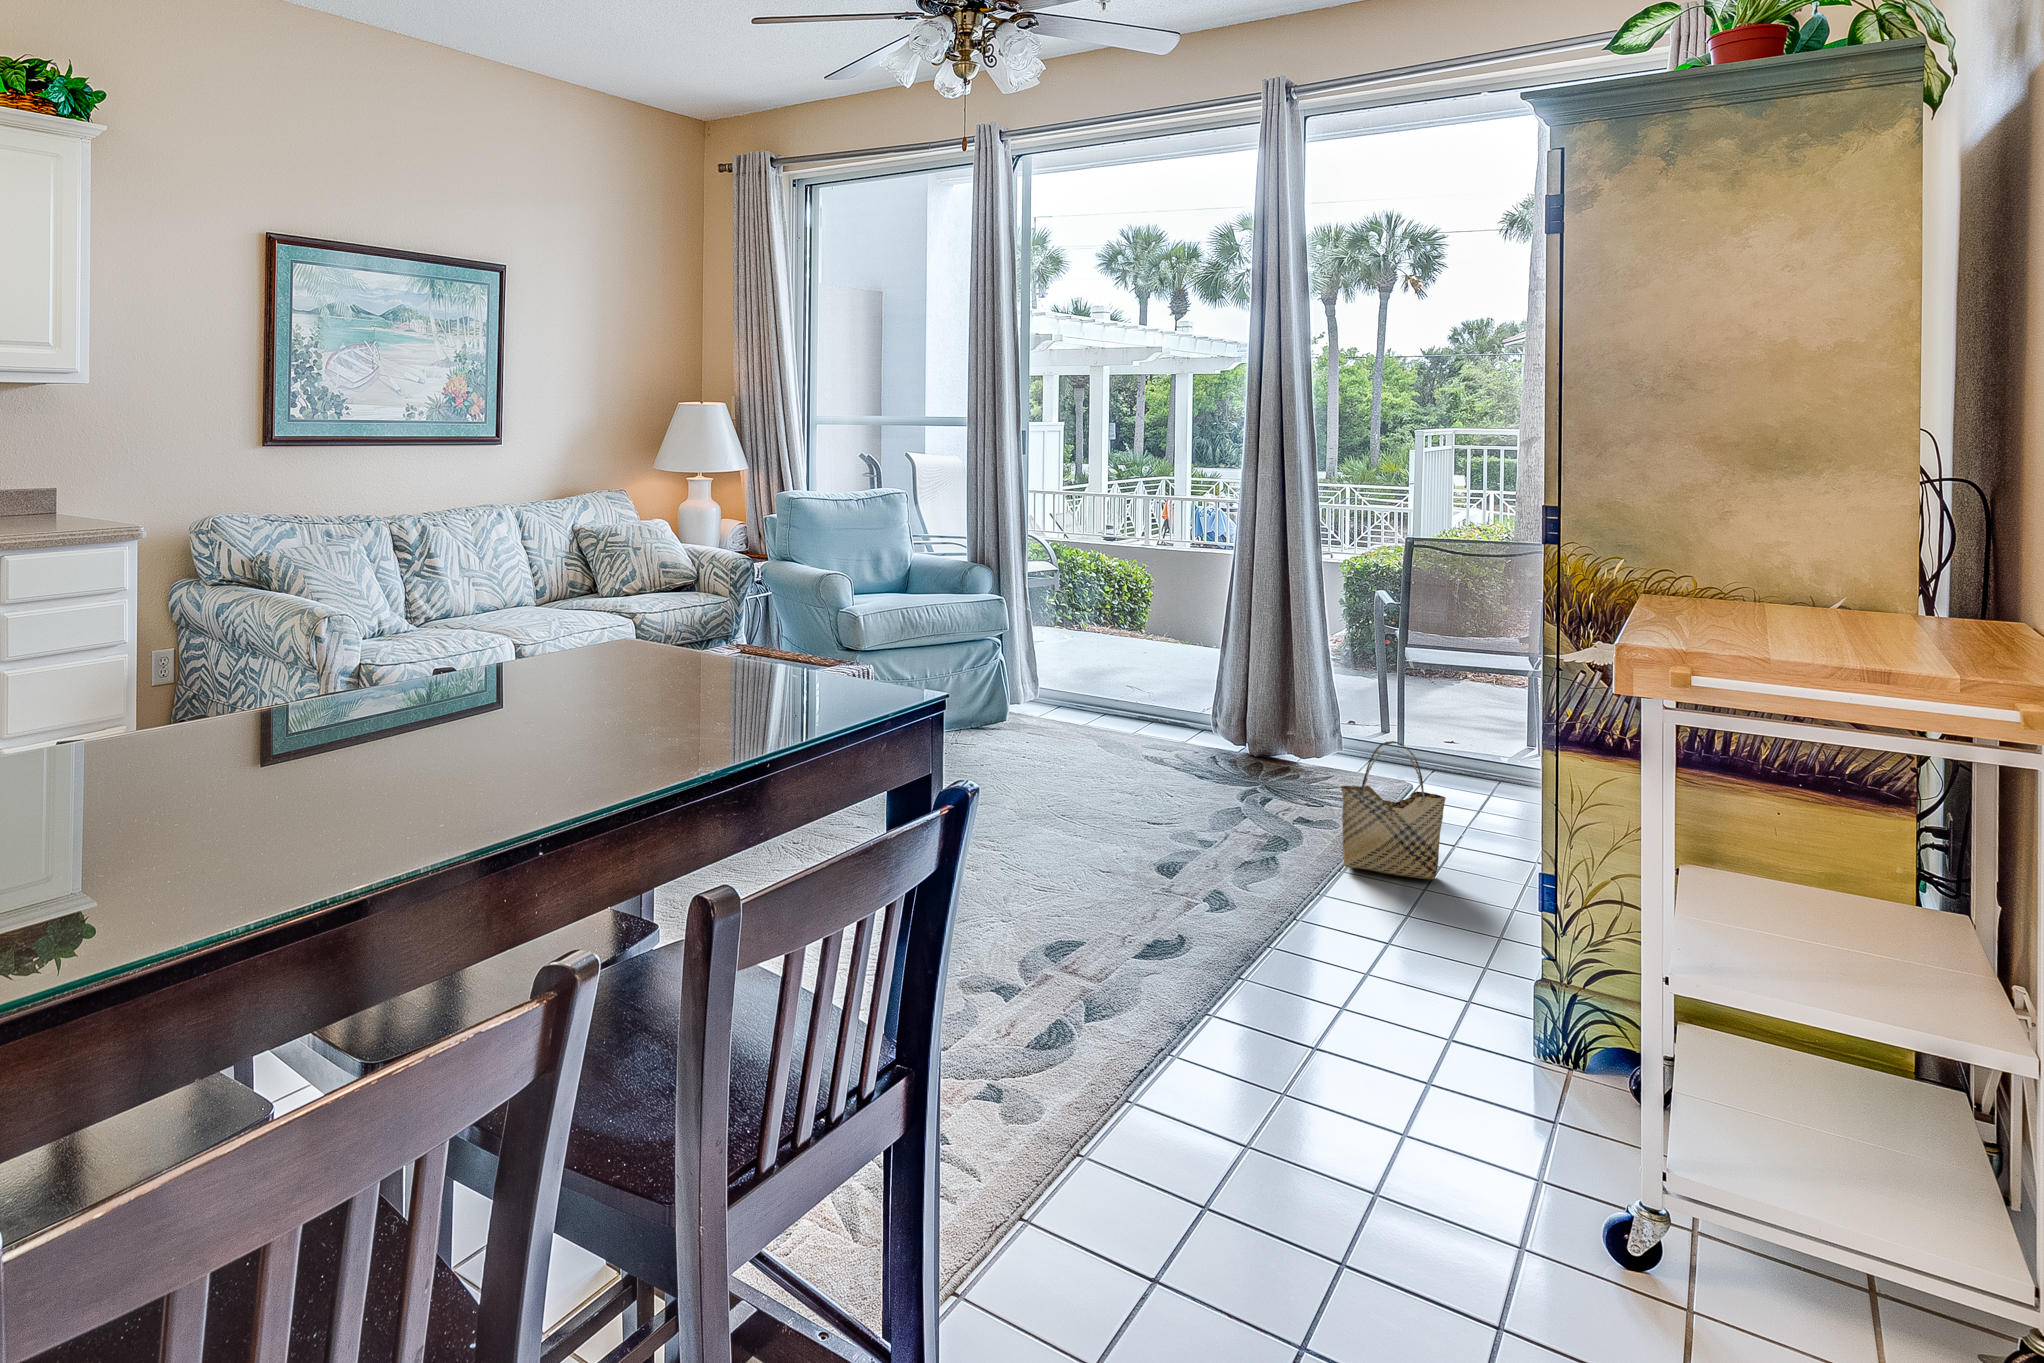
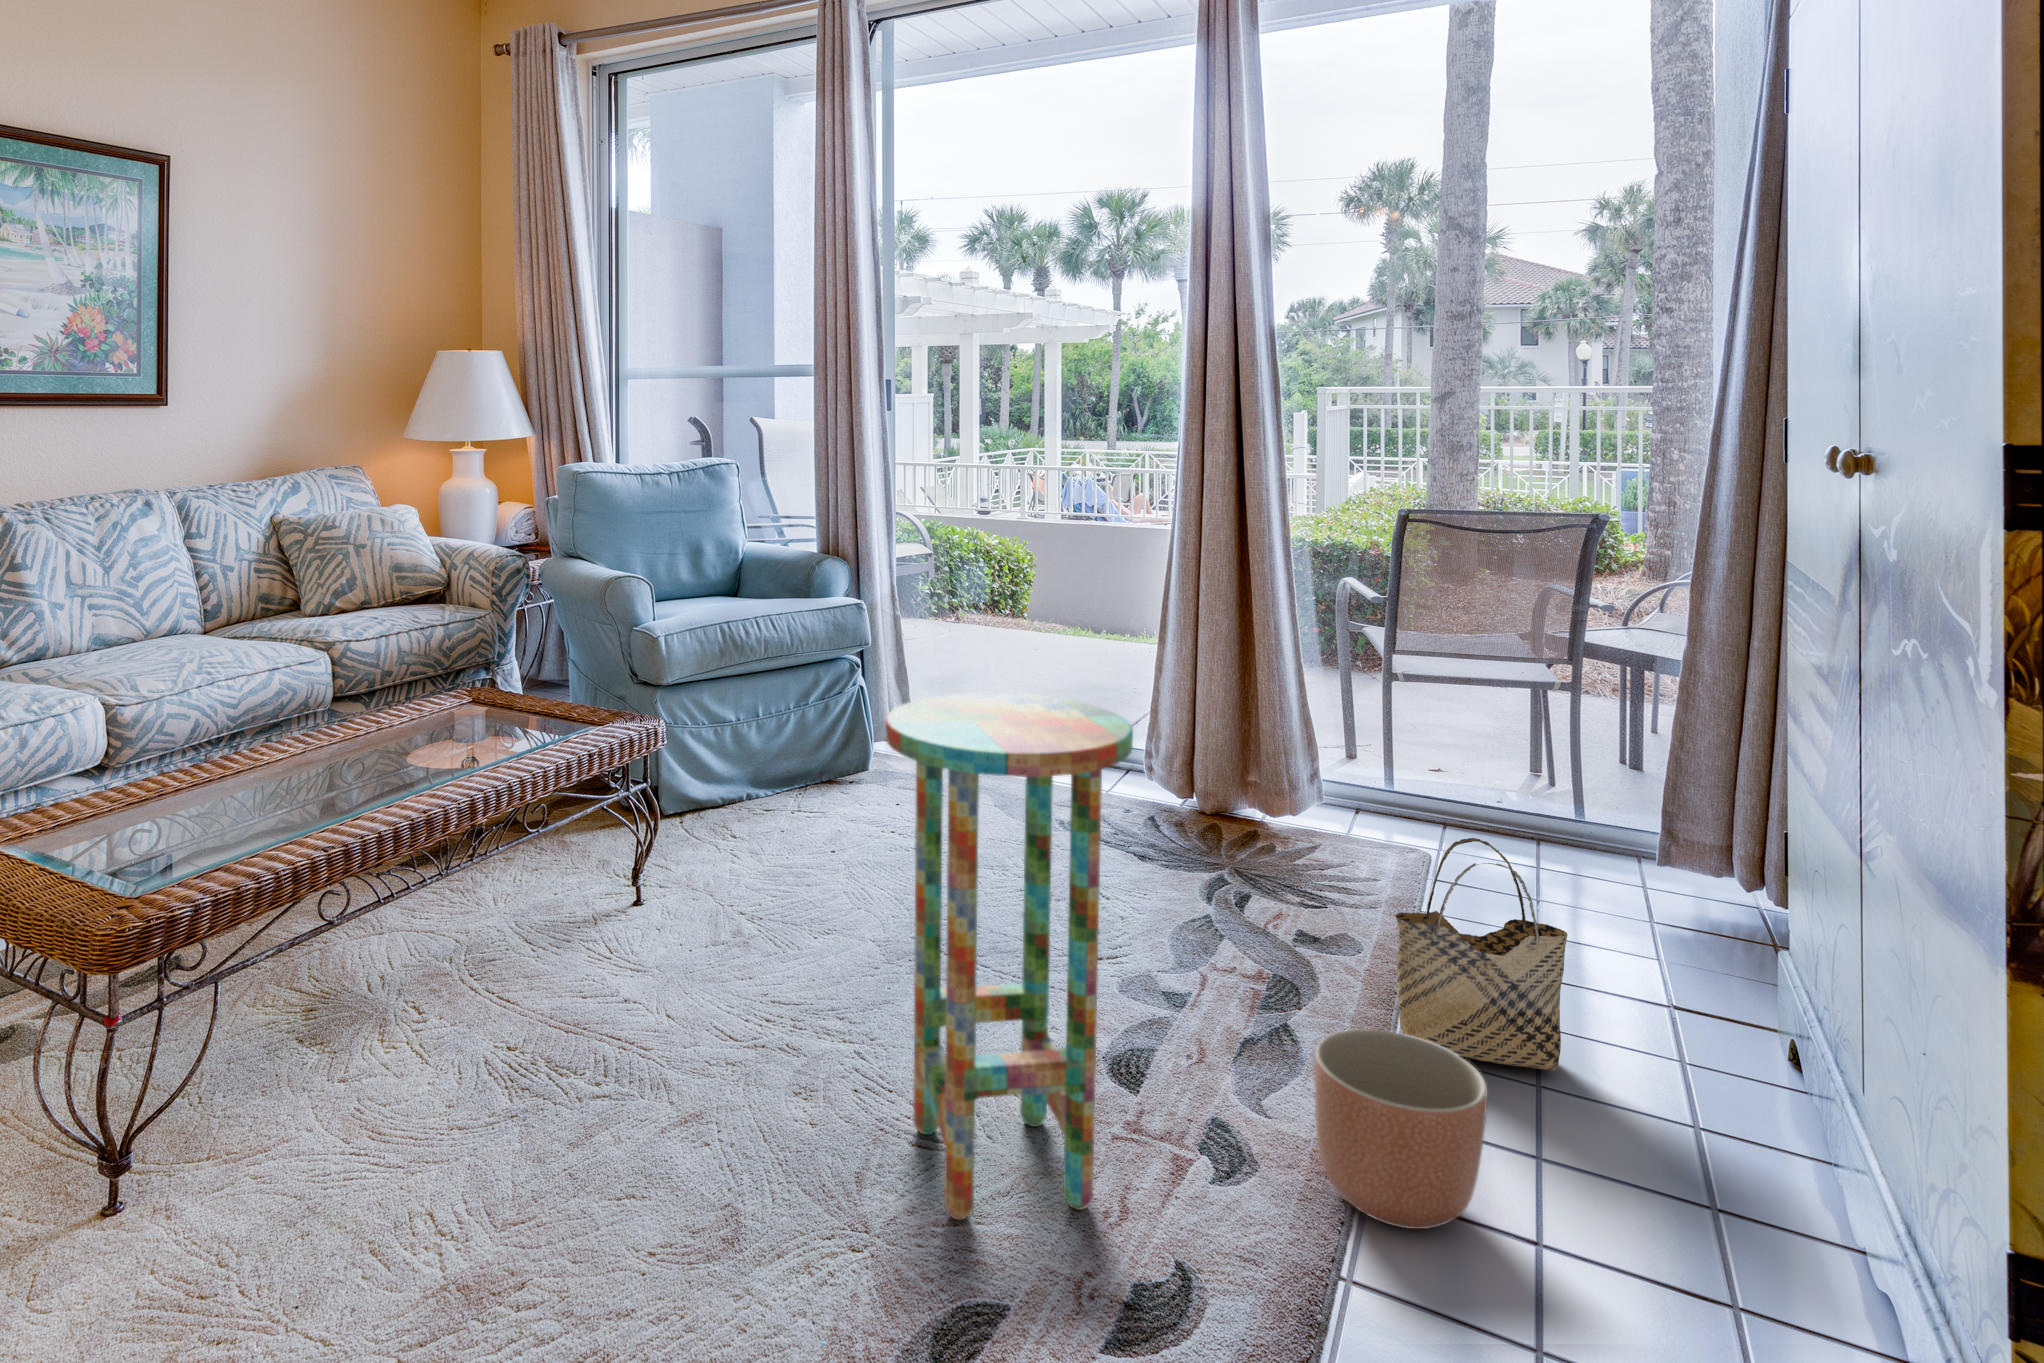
side table: none [1025,636,1163,916] -> present [885,693,1133,1220]
planter: none [1266,832,1358,930] -> present [1315,1029,1488,1229]

